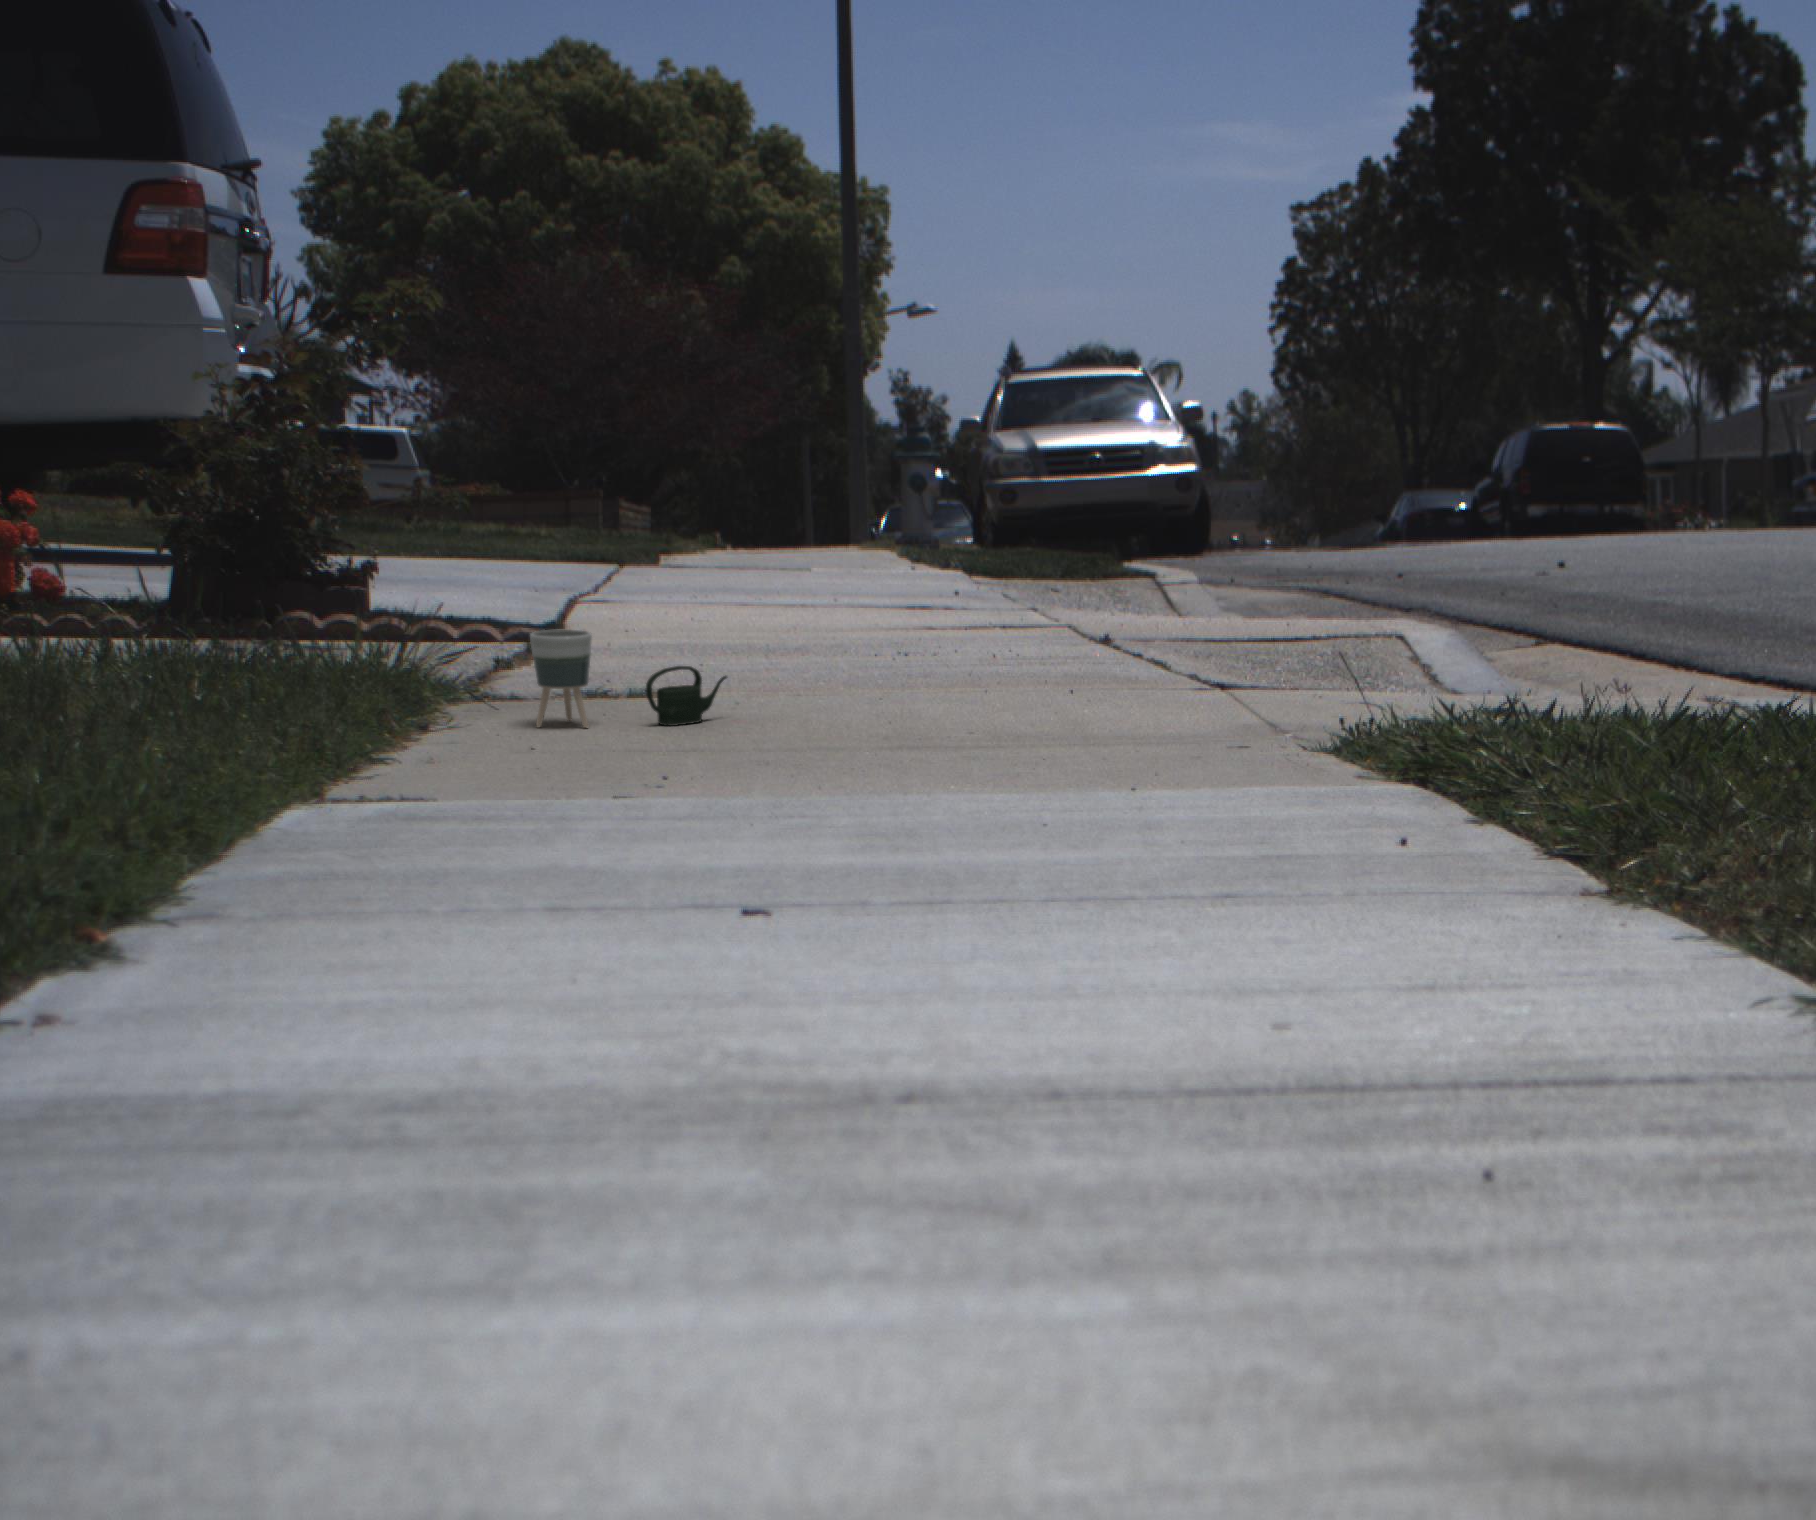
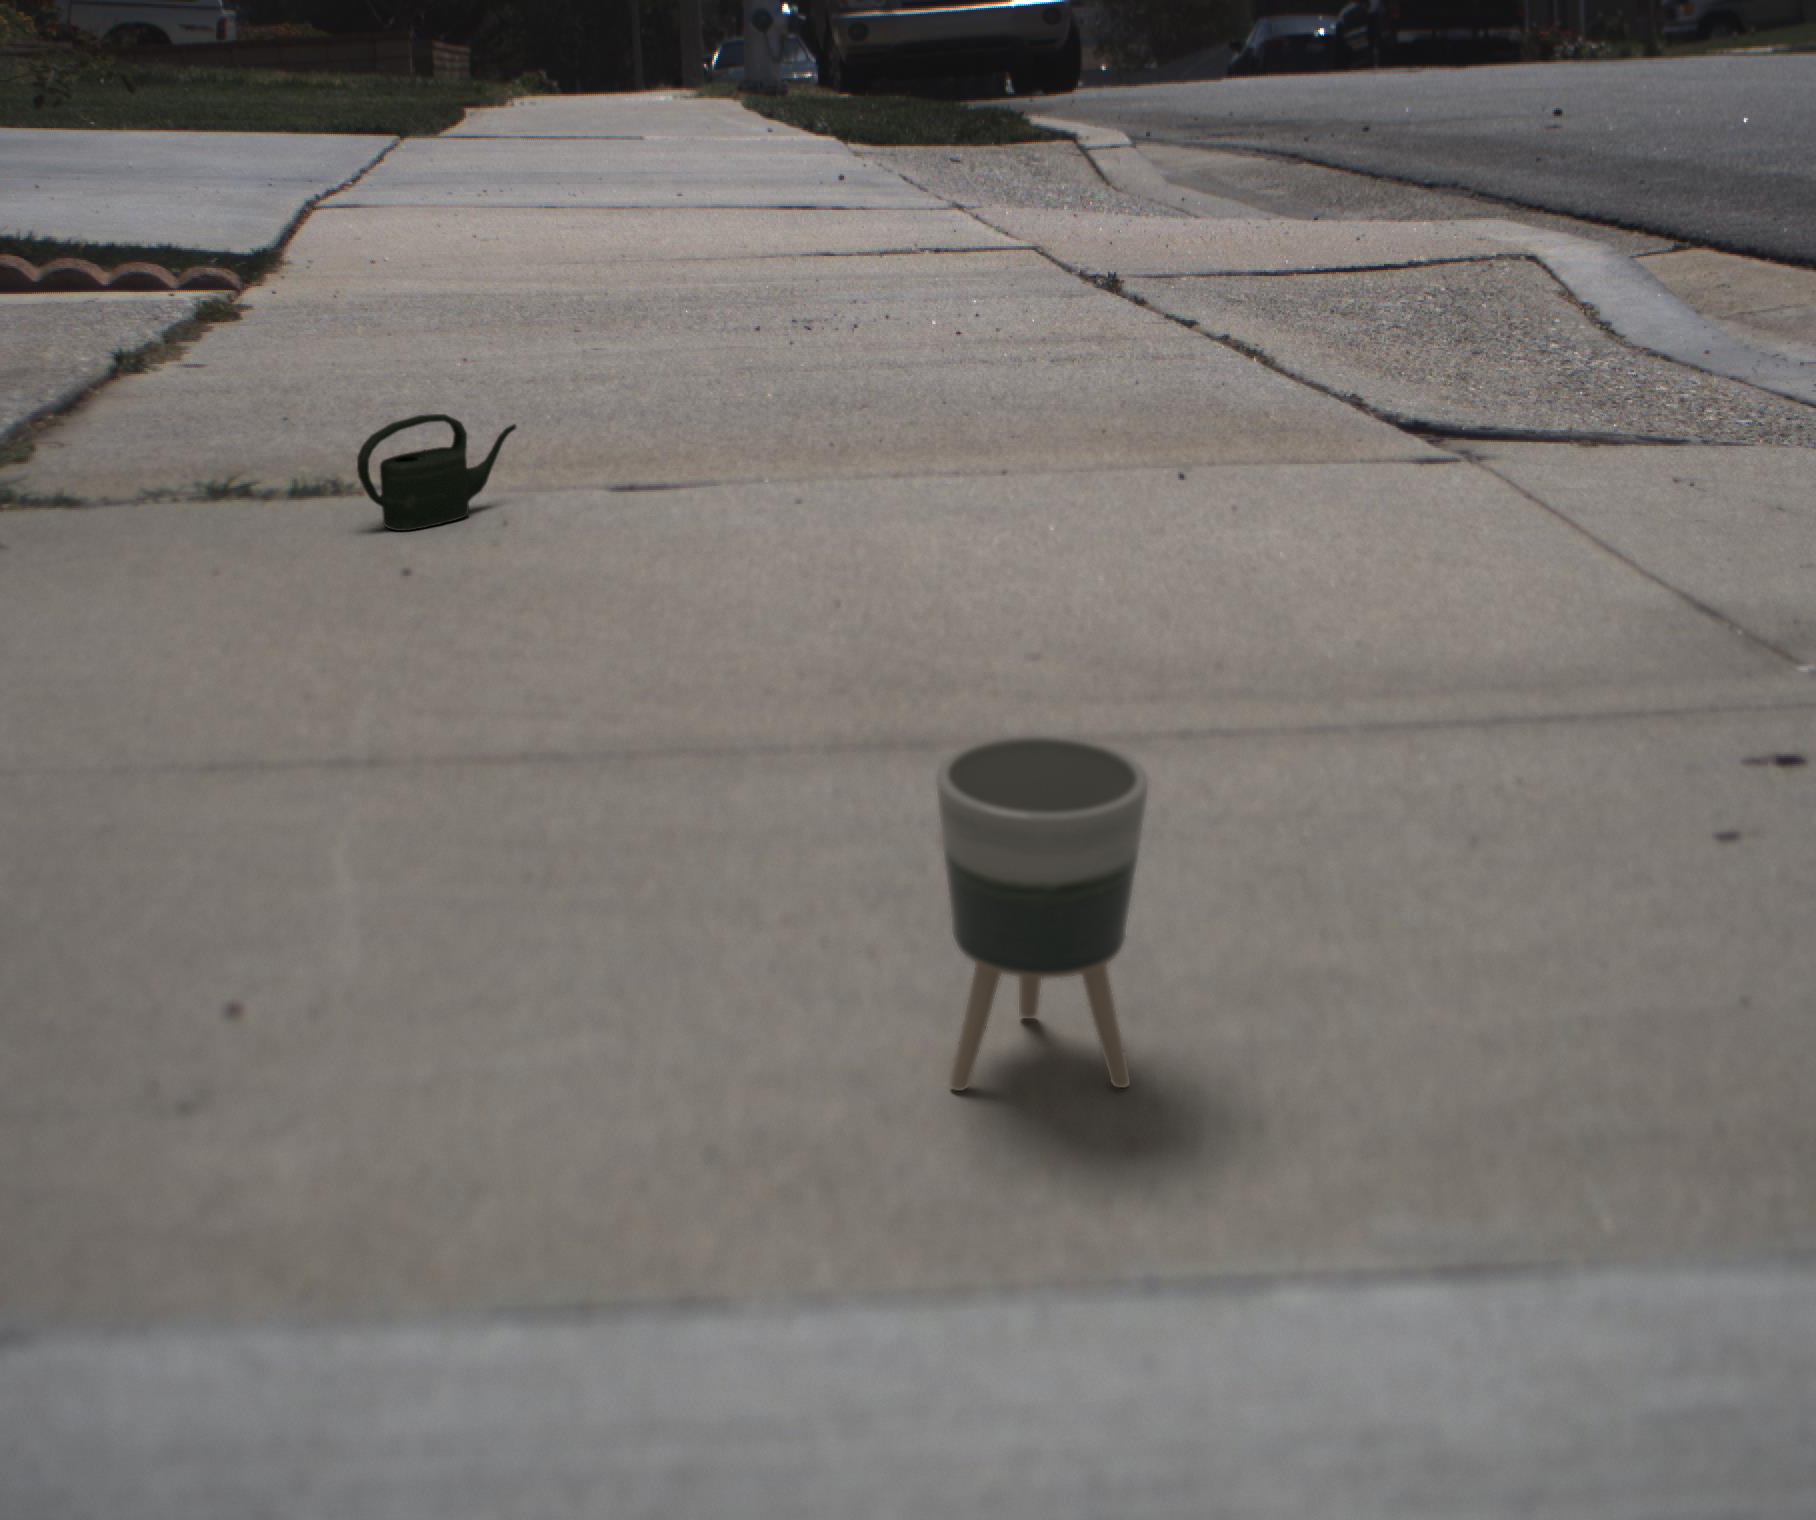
planter: present [530,629,592,728] -> present [936,735,1148,1091]

